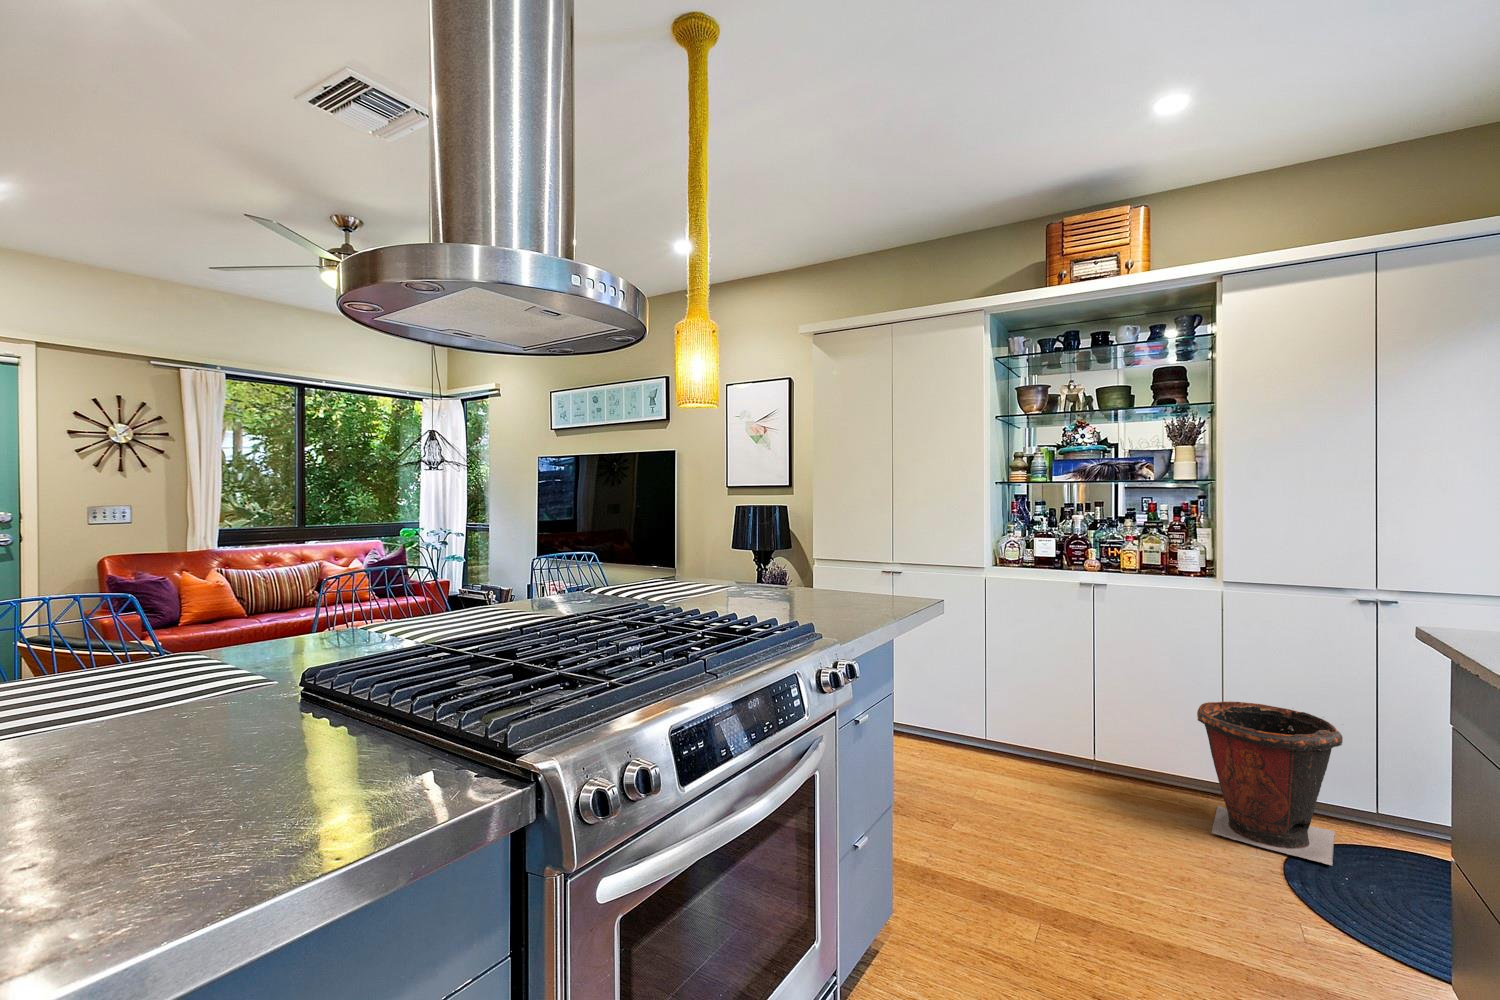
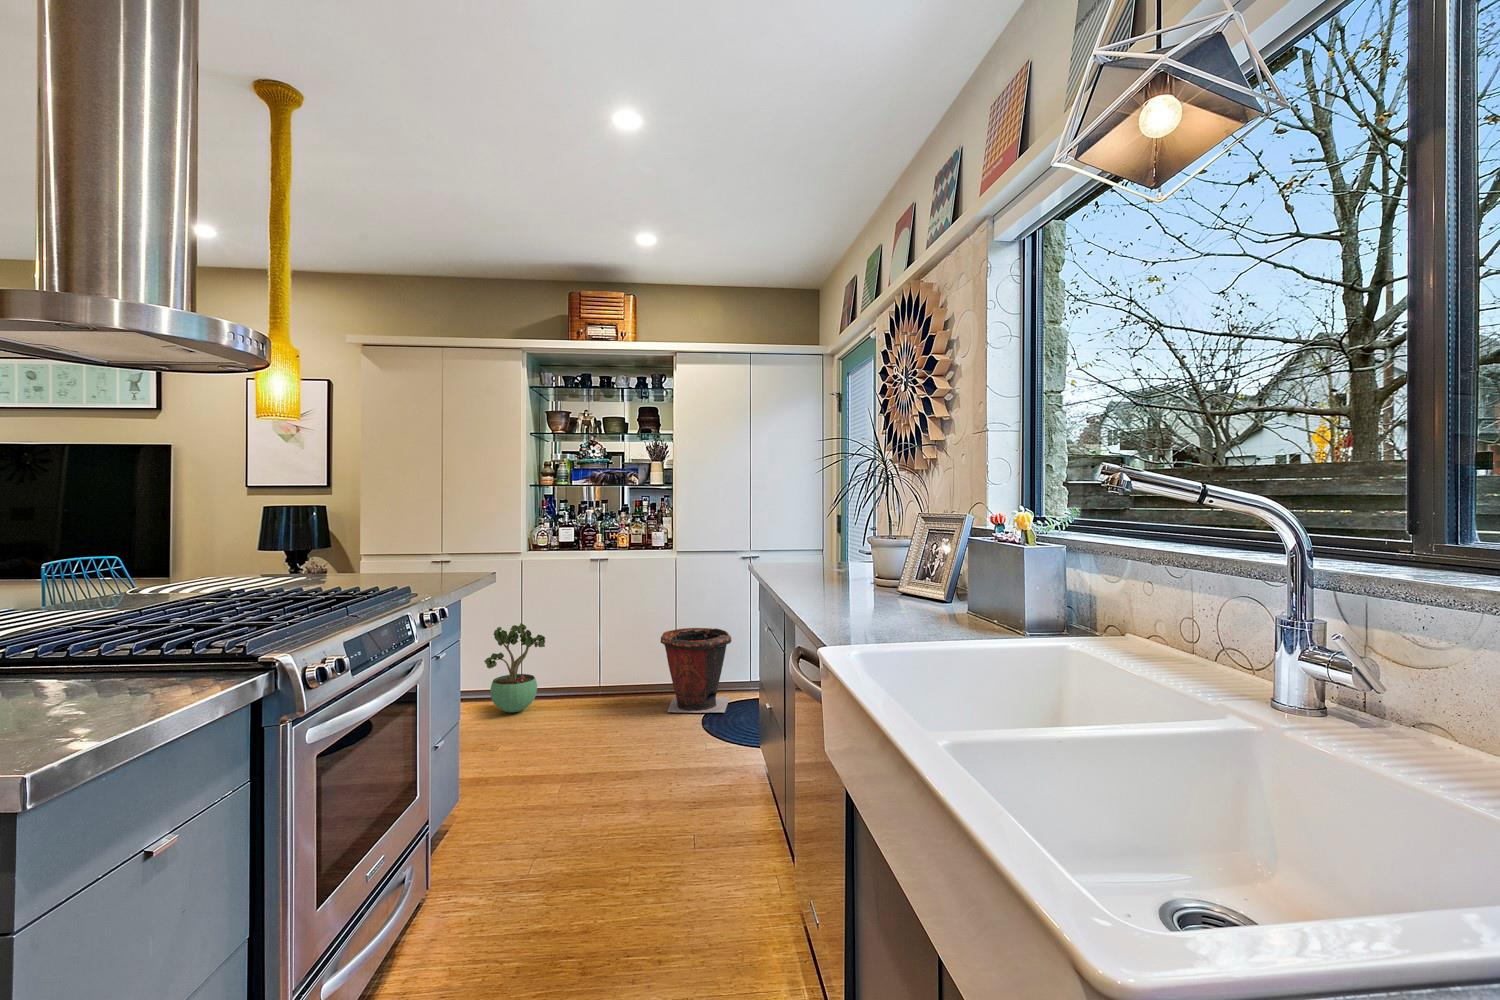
potted plant: none [938,658,1016,771] -> present [484,623,545,713]

